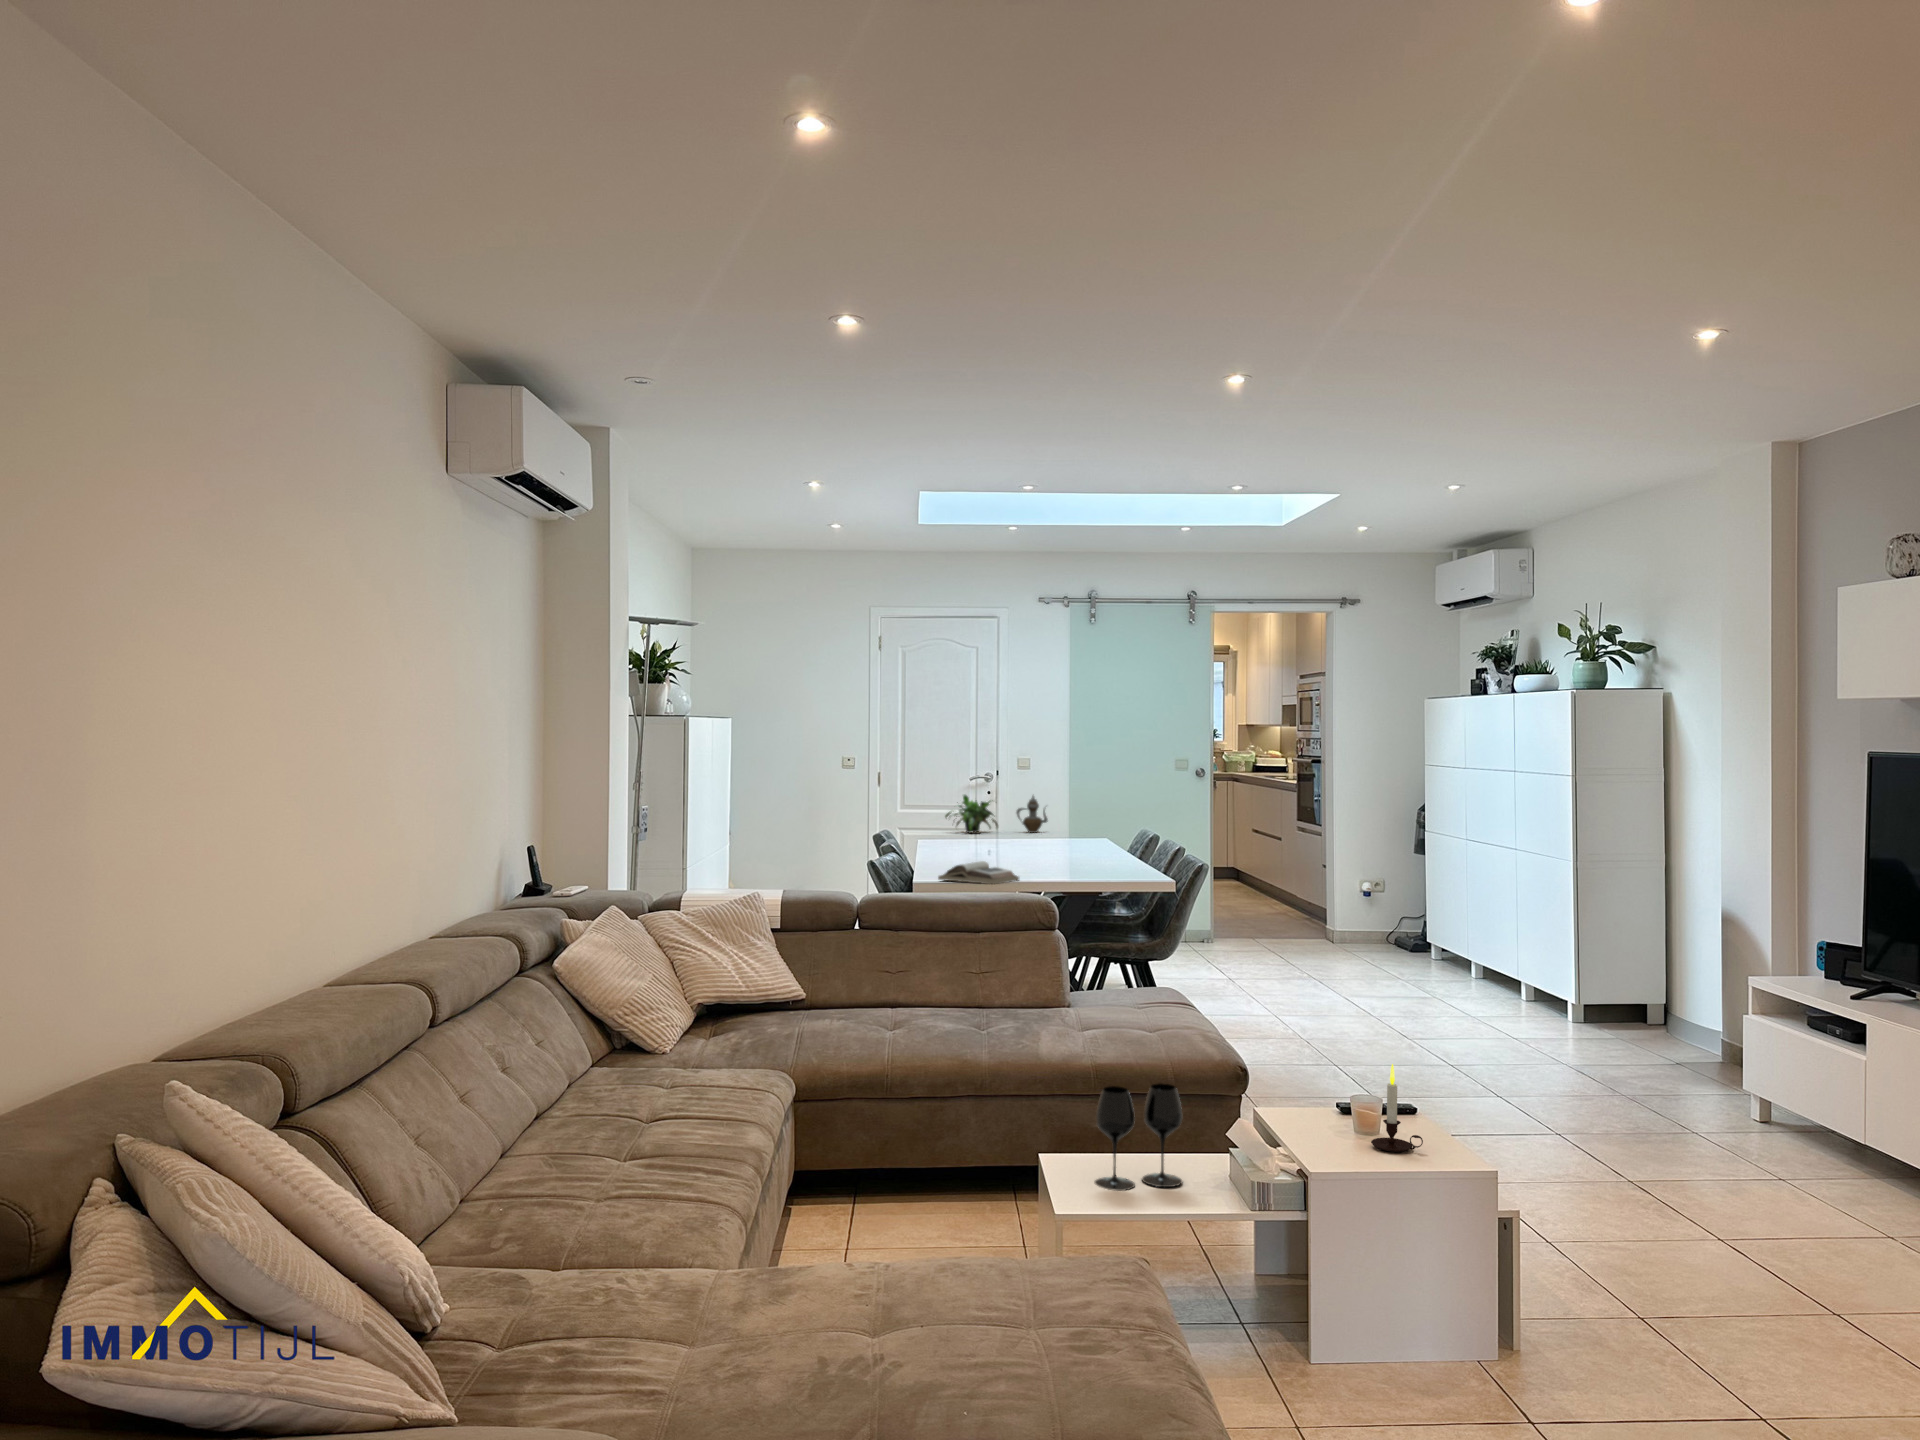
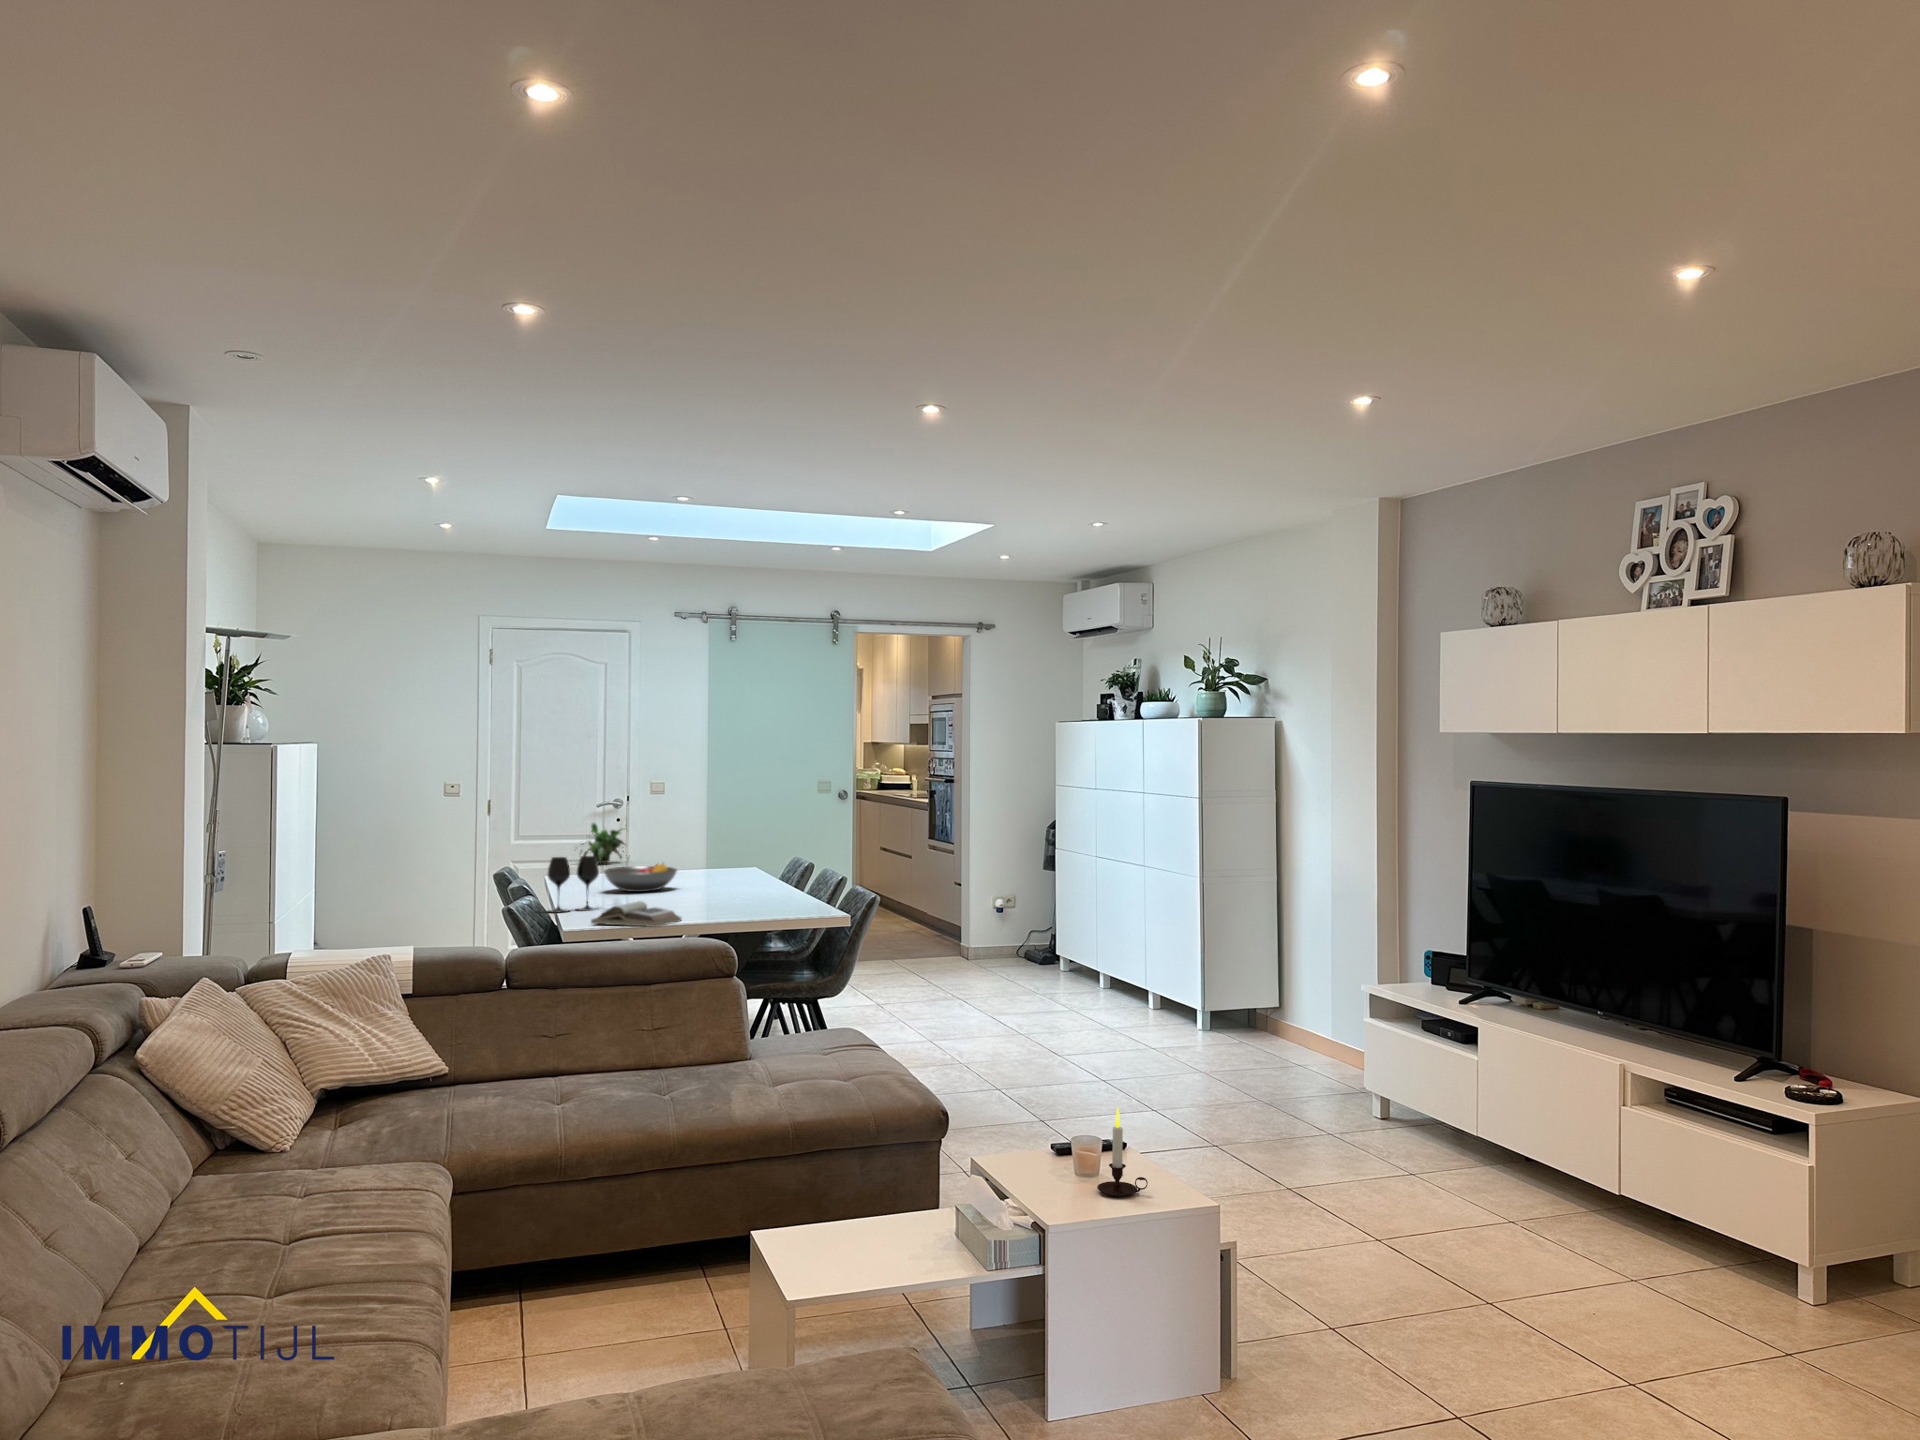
teapot: present [1016,796,1048,833] -> none [650,821,684,862]
fruit bowl: none [962,830,1030,856] -> present [604,863,677,892]
wine glass: present [1095,1083,1182,1191] -> present [548,856,599,912]

